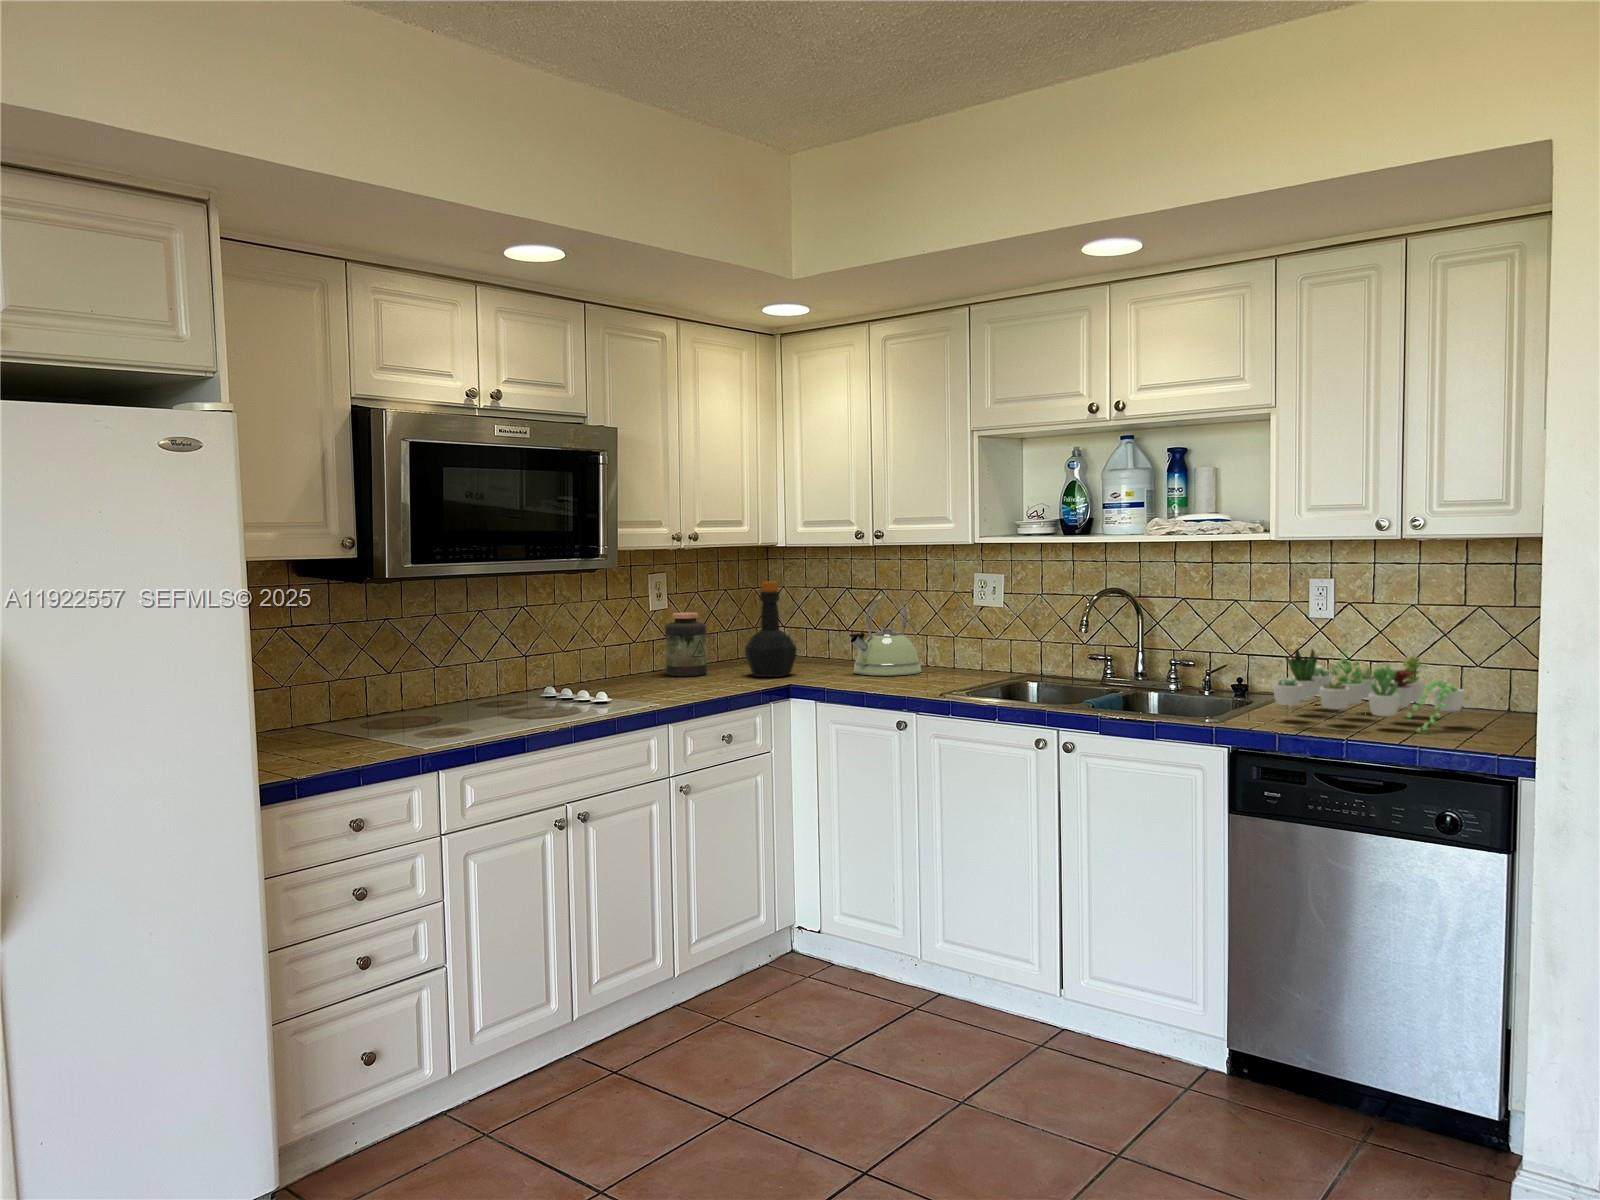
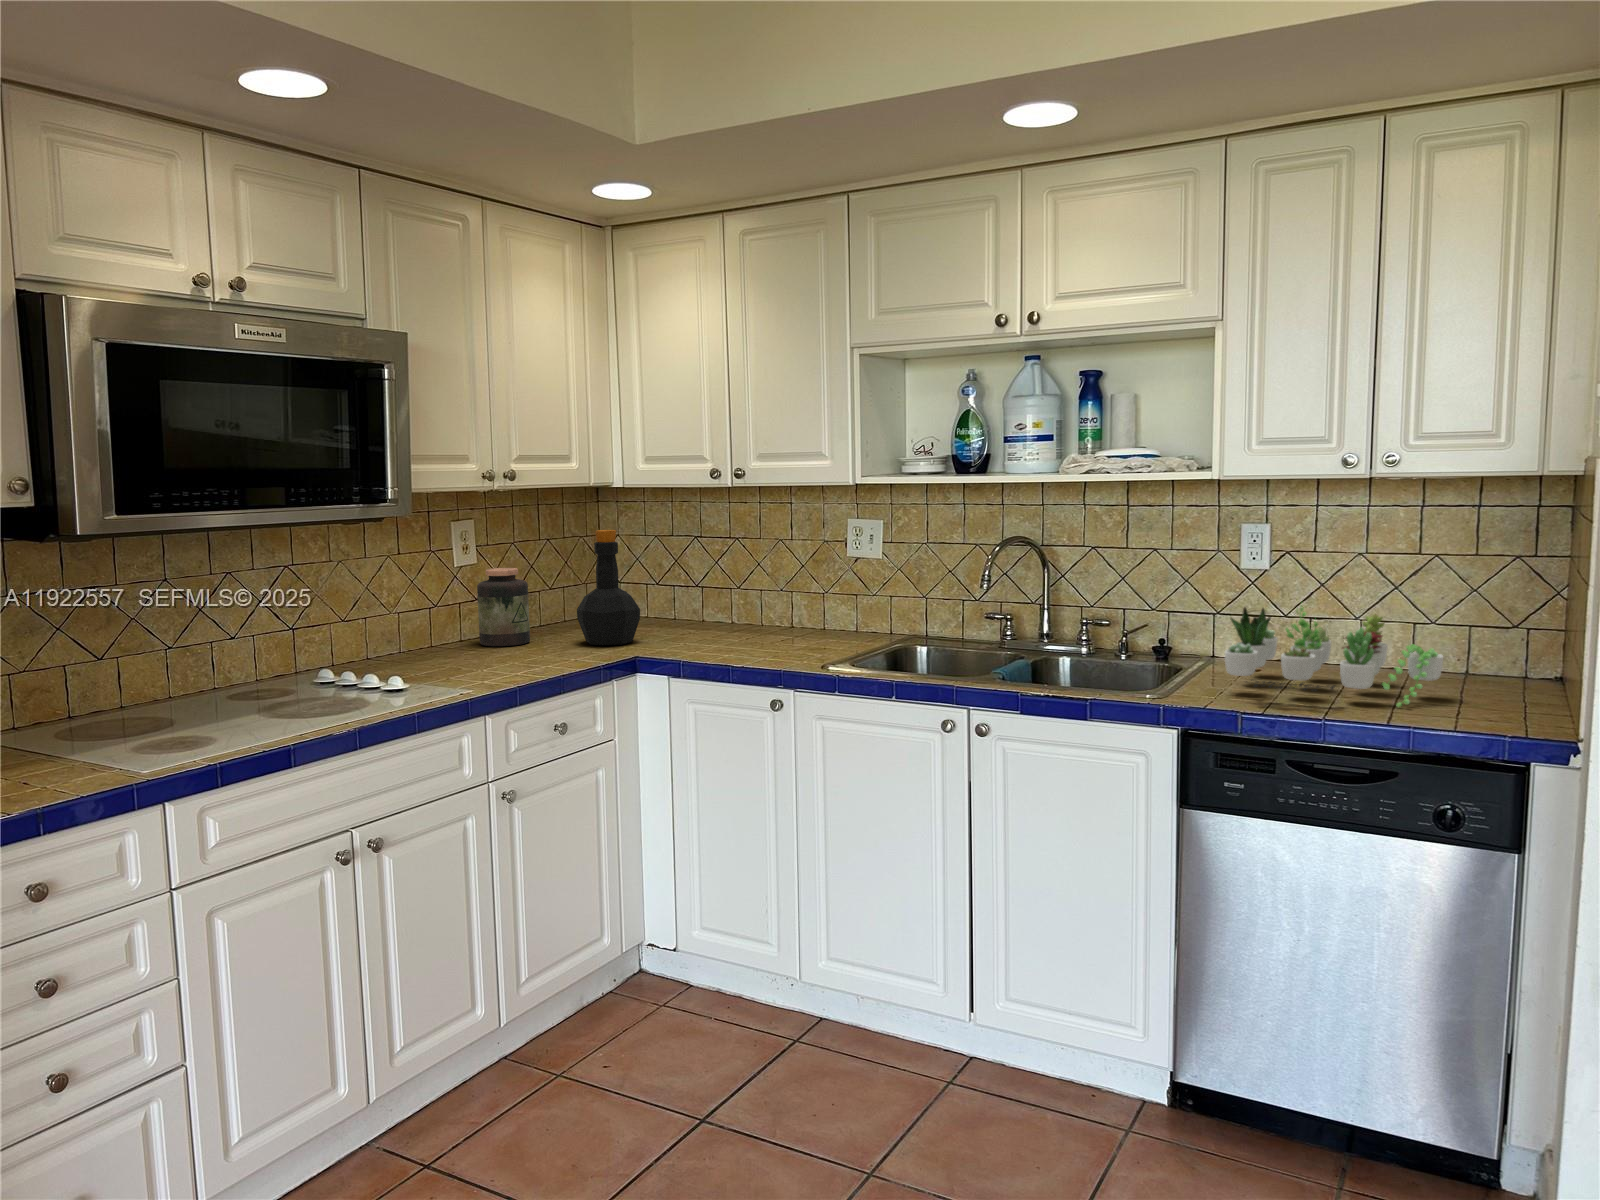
kettle: present [849,594,922,676] -> none [703,544,788,640]

